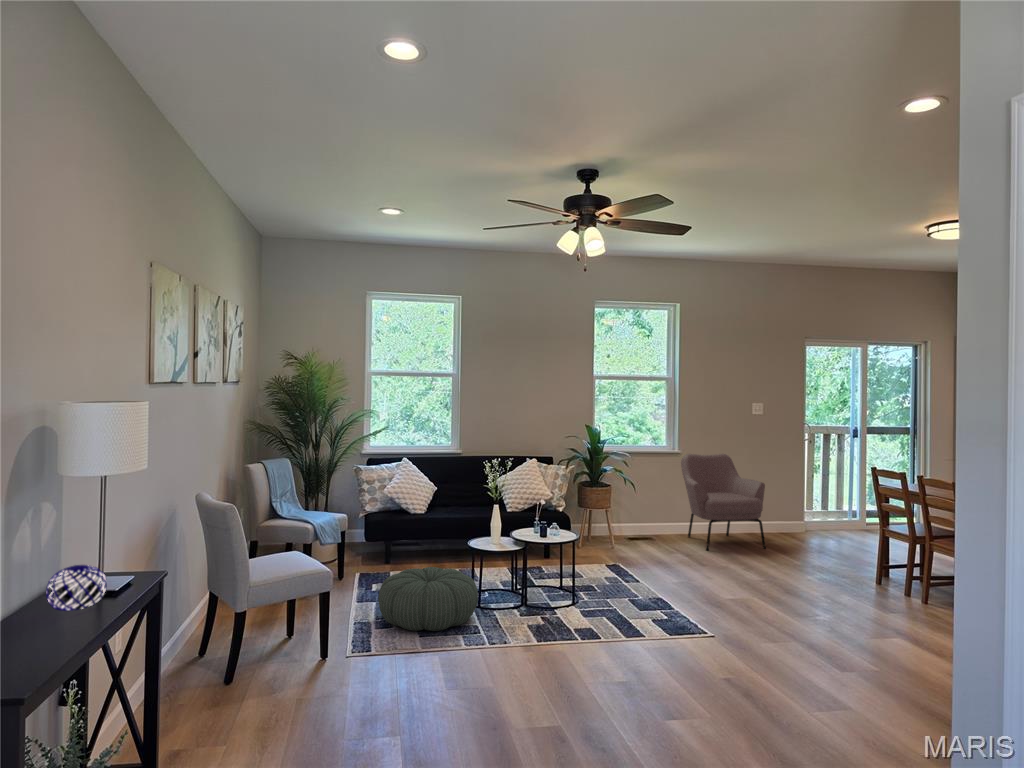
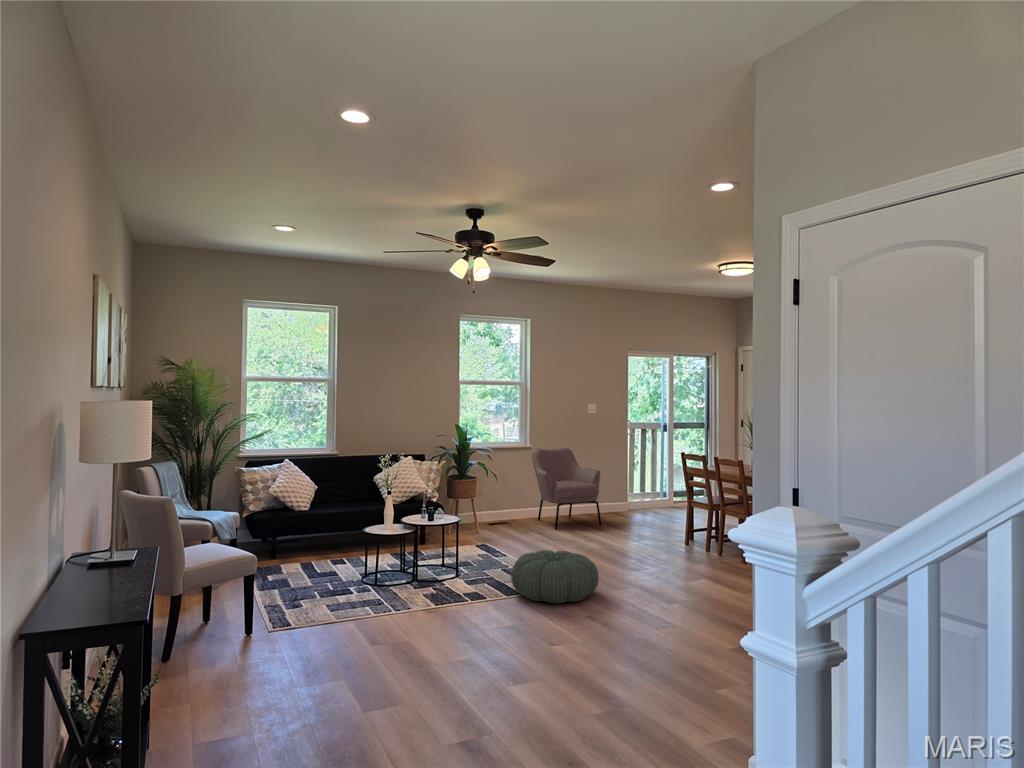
decorative orb: present [46,565,107,611] -> none [68,542,121,581]
pouf: present [378,567,478,631] -> present [511,550,599,603]

